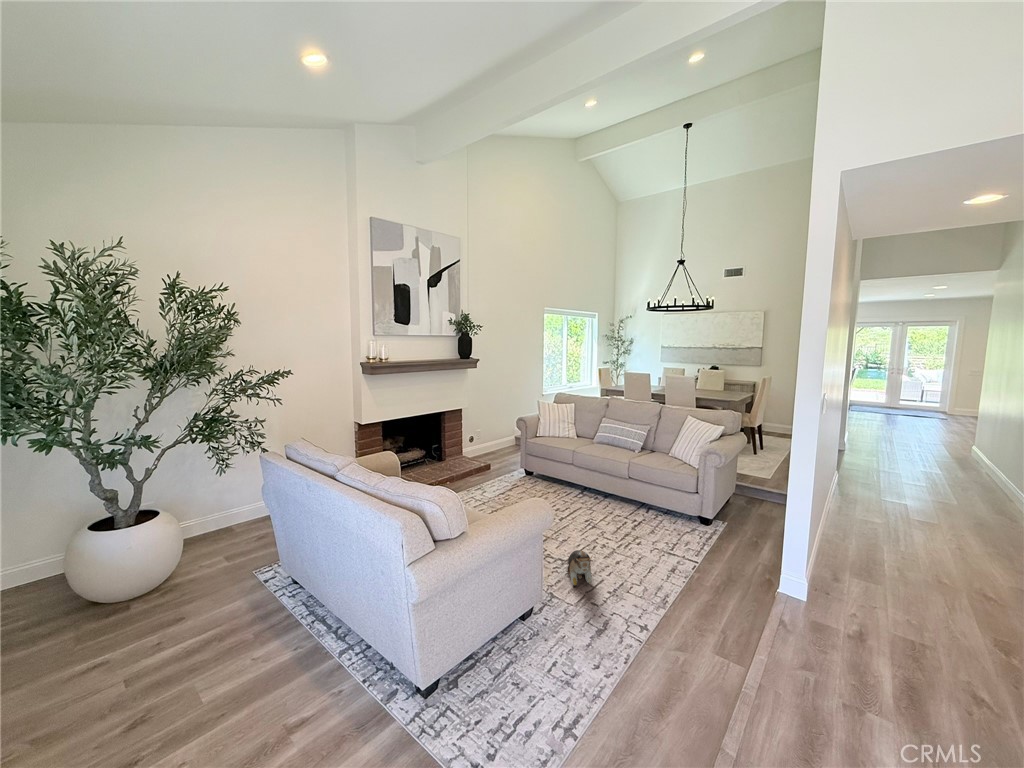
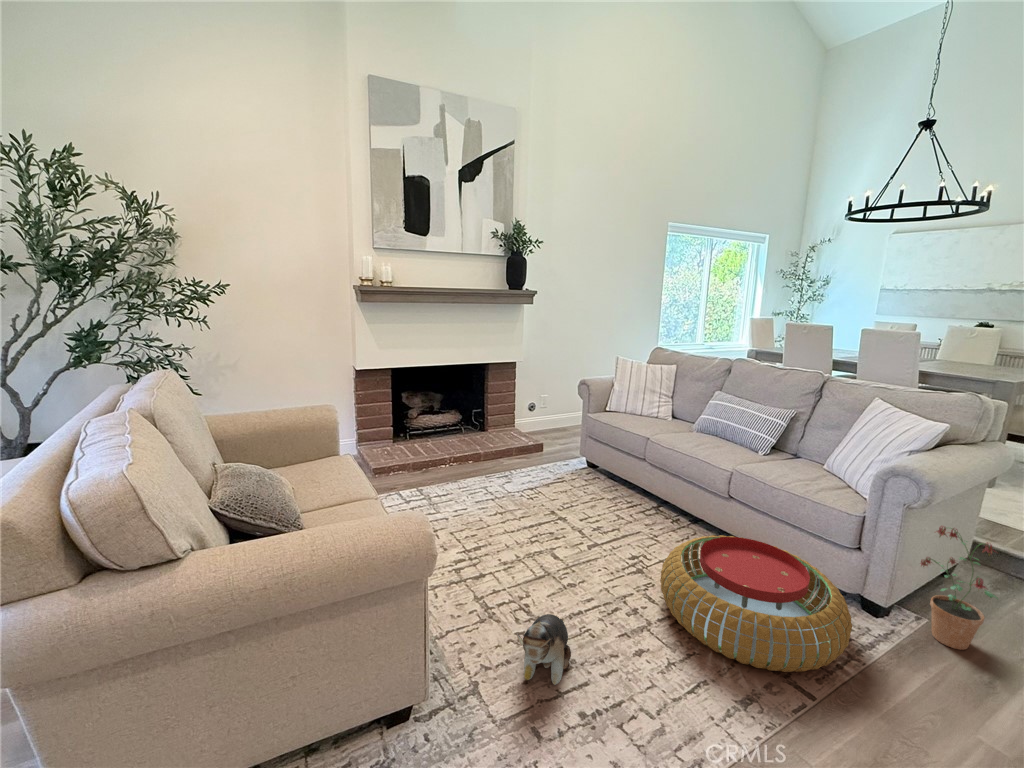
potted plant: none [721,475,753,532] -> present [921,526,998,650]
pouf: none [611,498,704,556] -> present [660,535,852,672]

